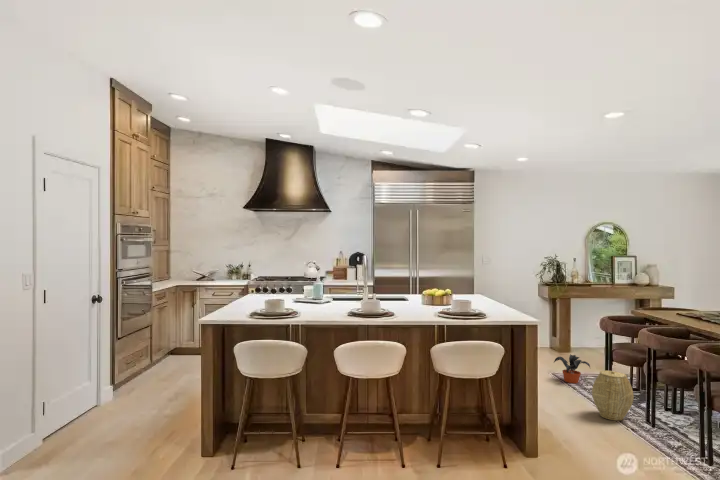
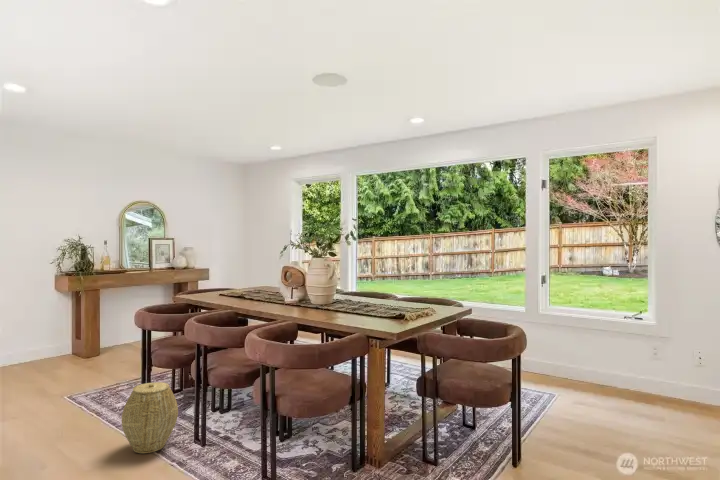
potted plant: present [554,354,590,383] -> none [68,364,122,405]

